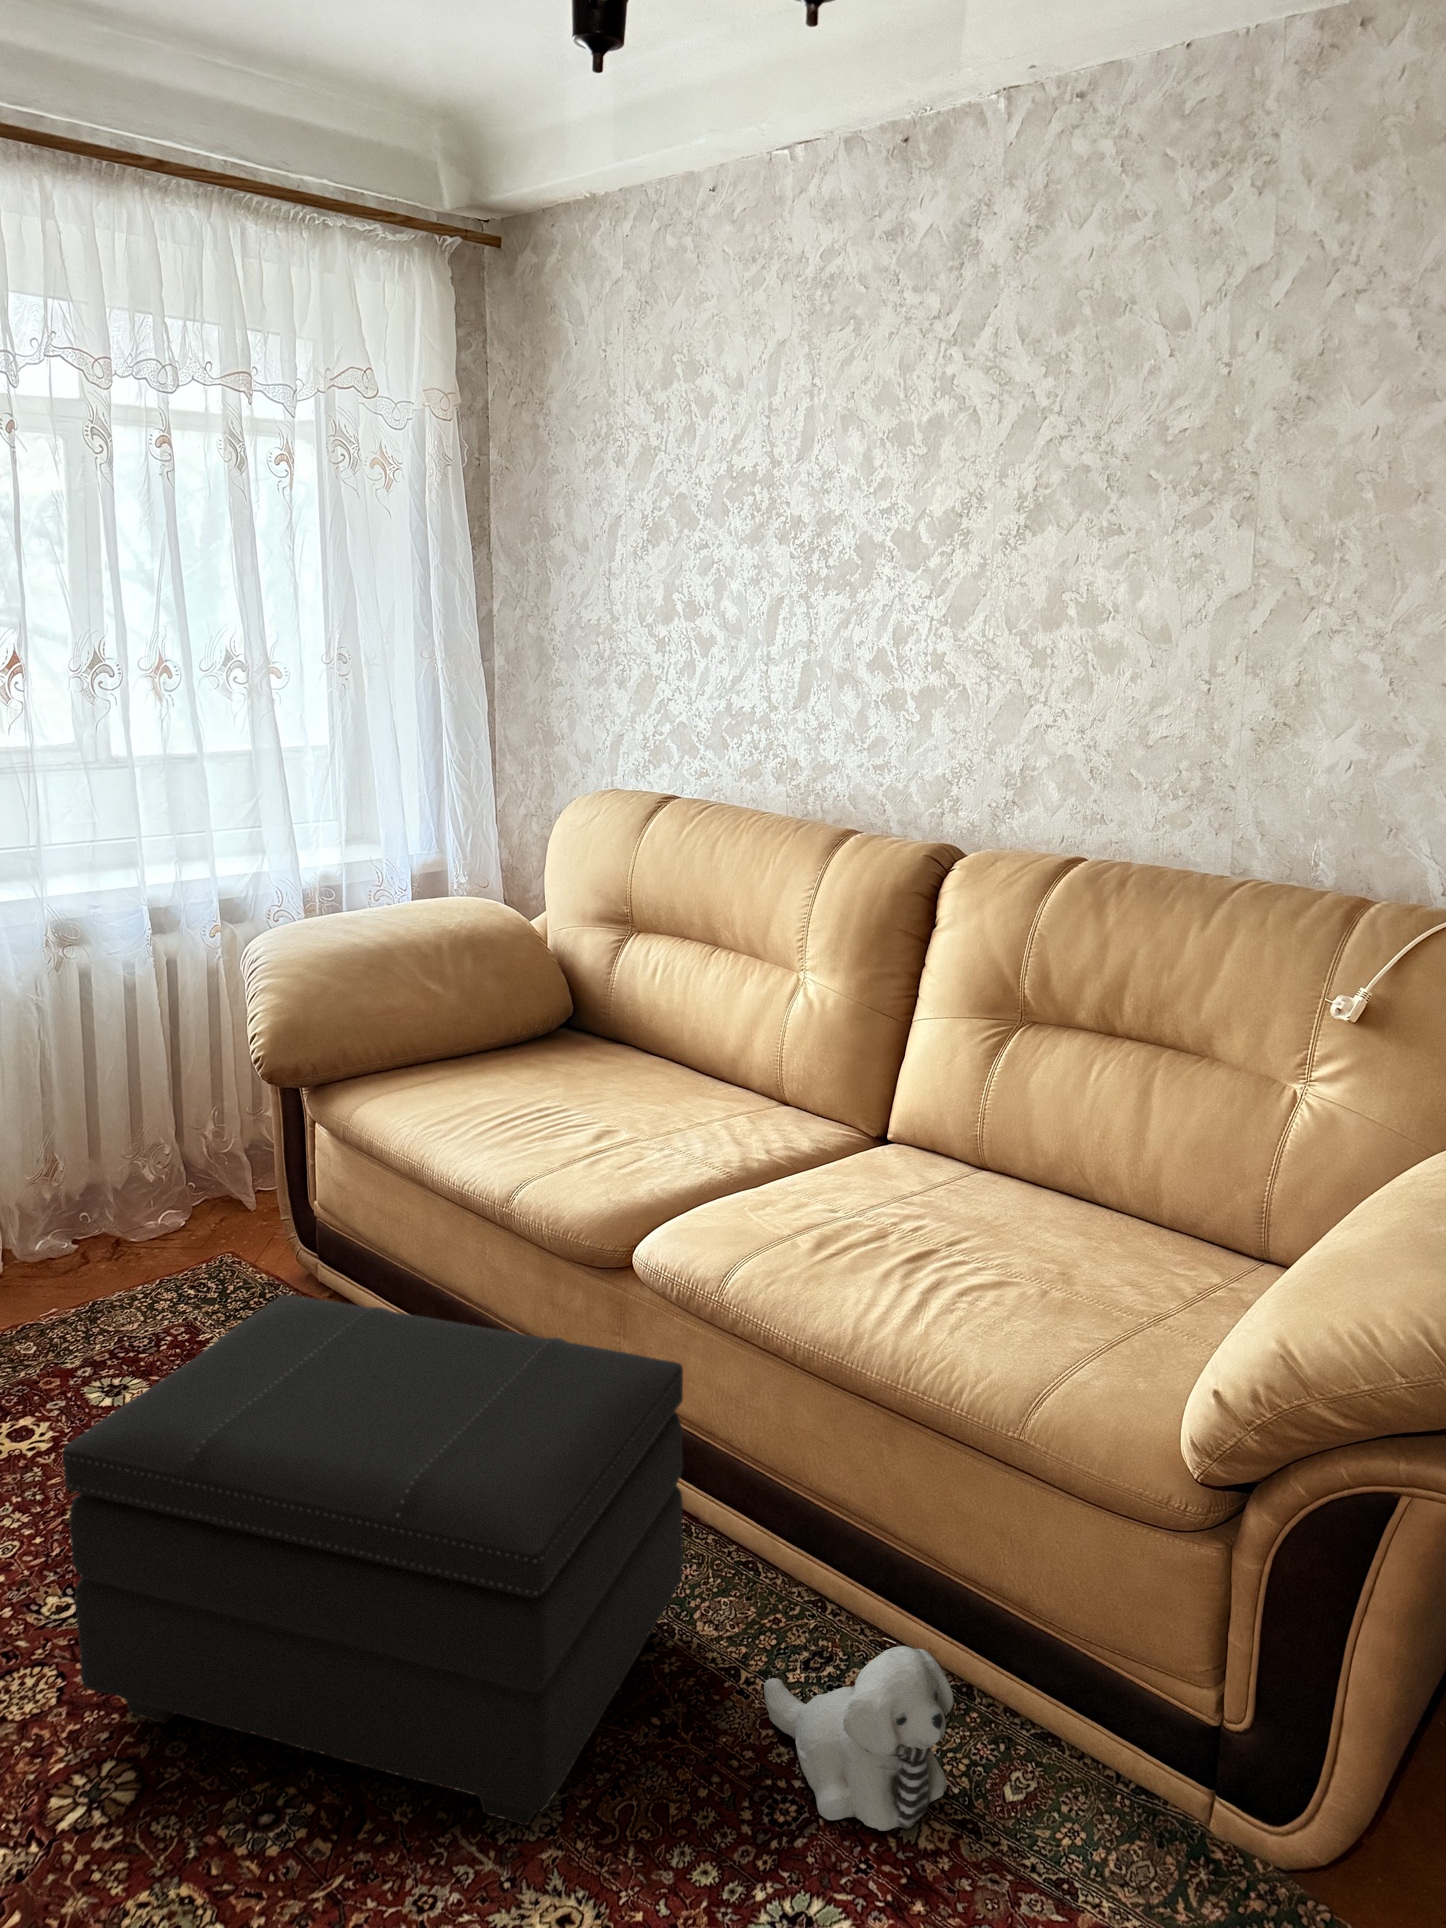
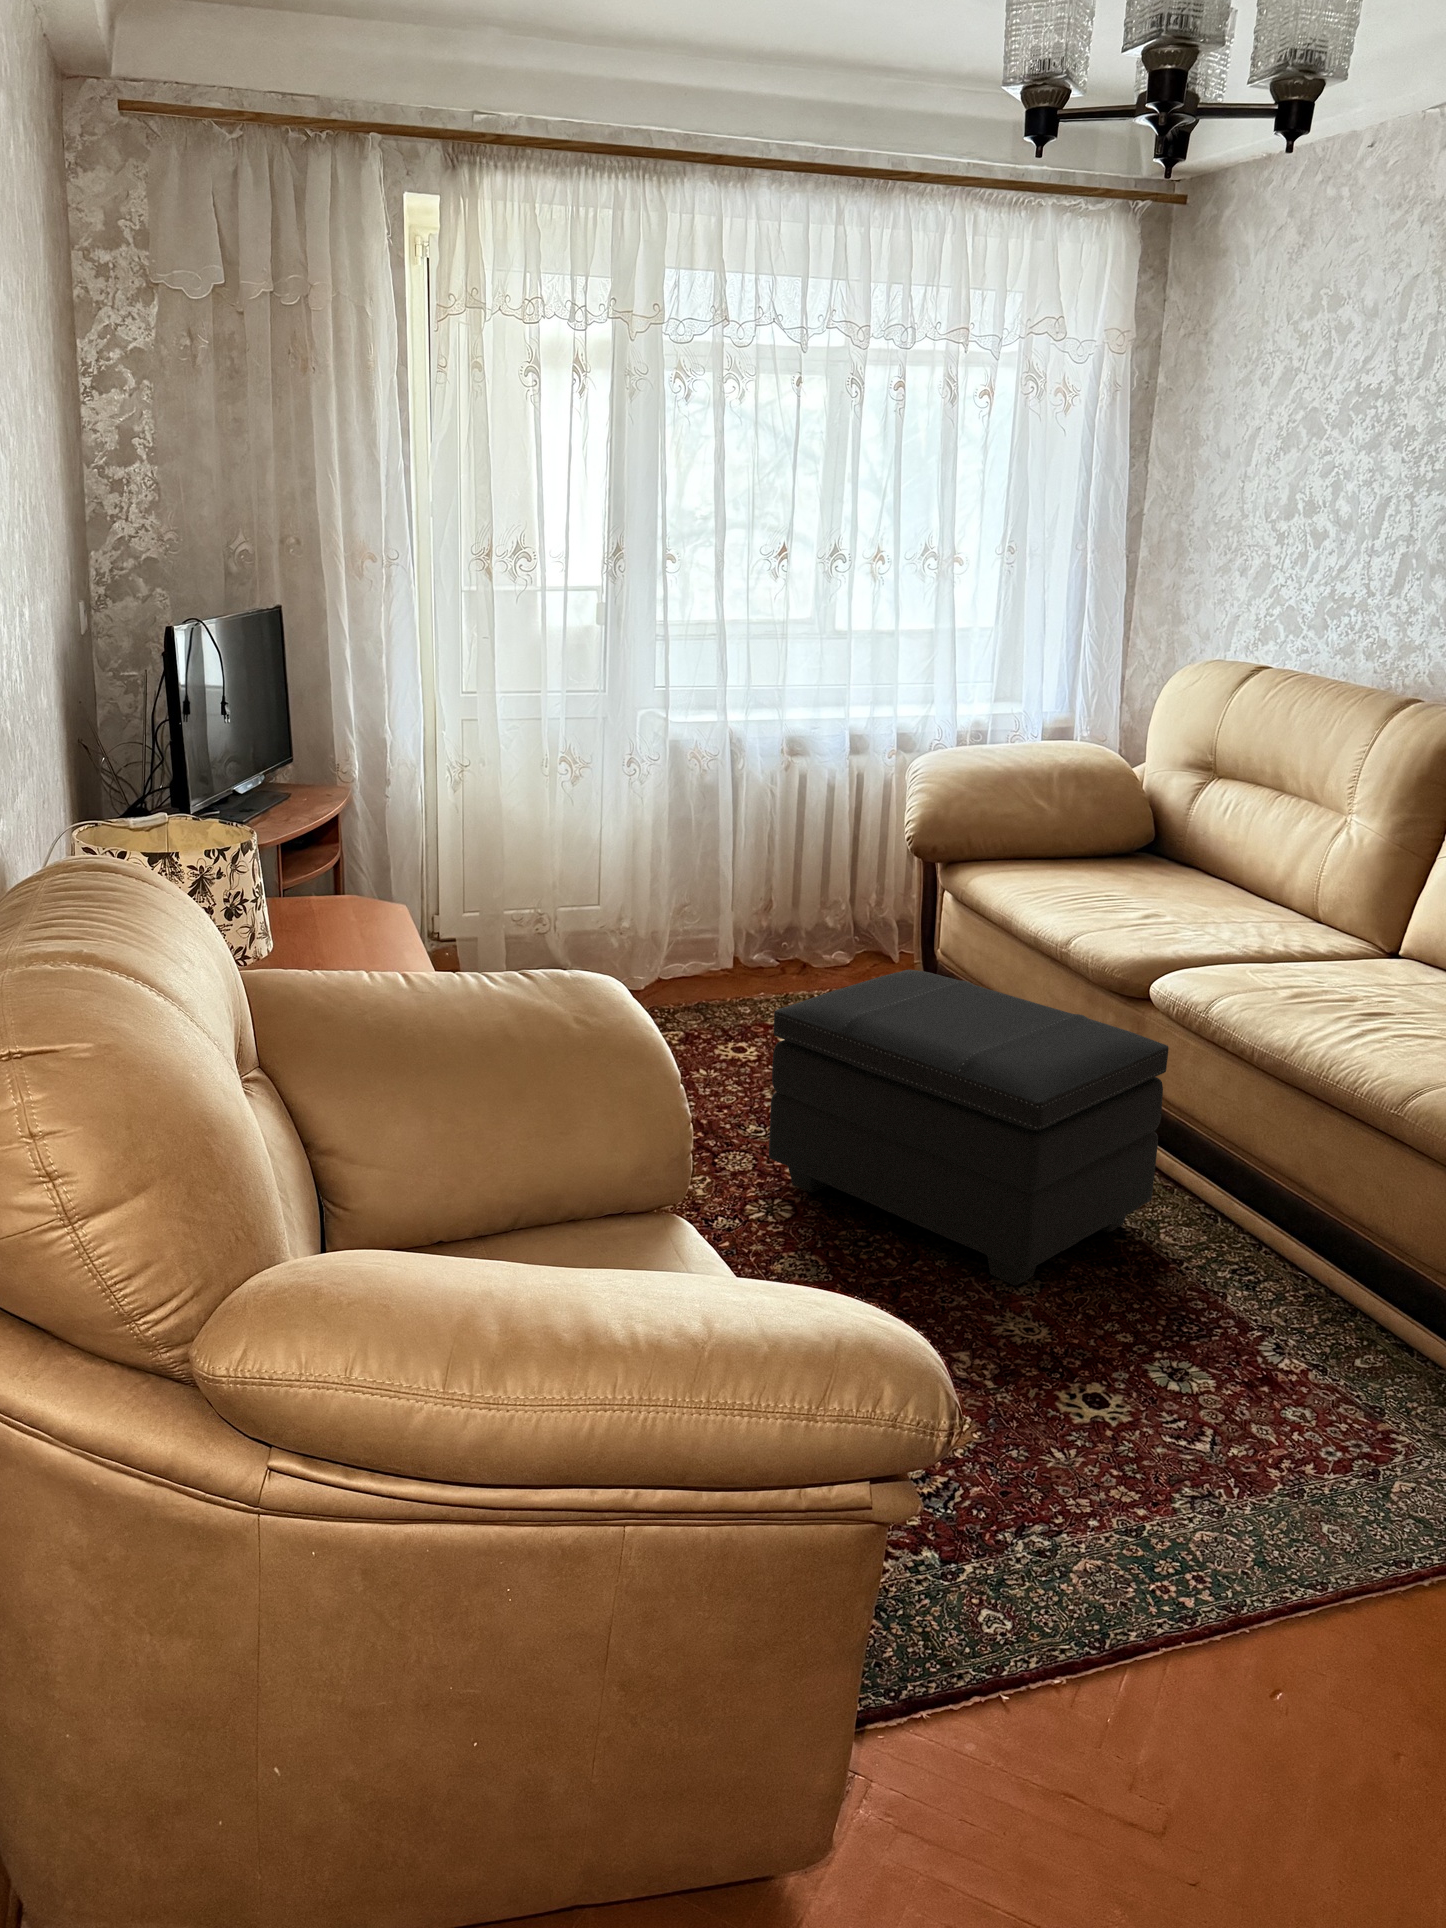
plush toy: present [764,1646,954,1831] -> none [1192,1239,1321,1354]

